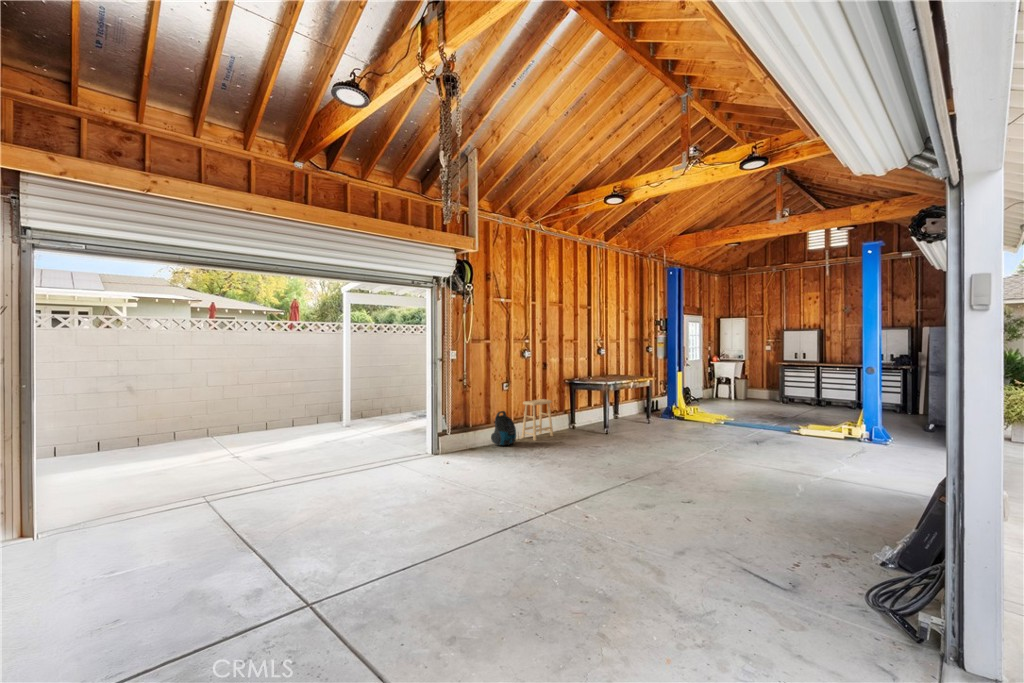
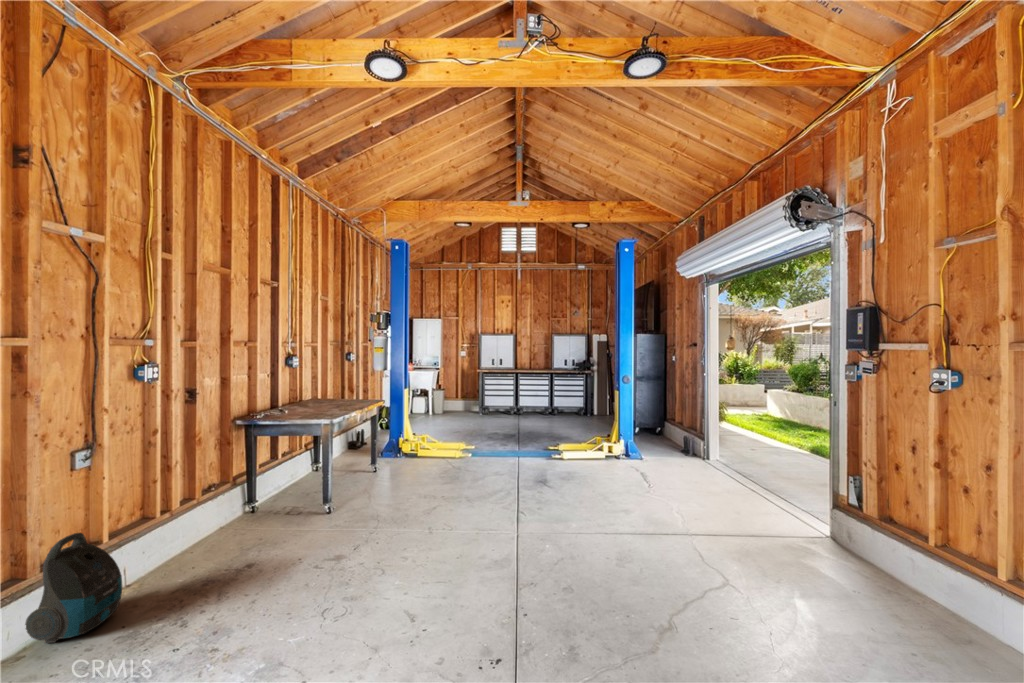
stool: present [522,399,553,440] -> none [132,471,220,578]

